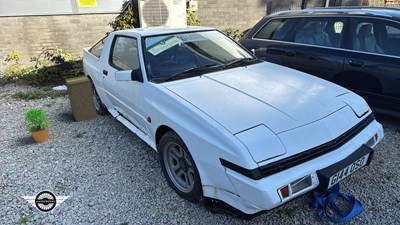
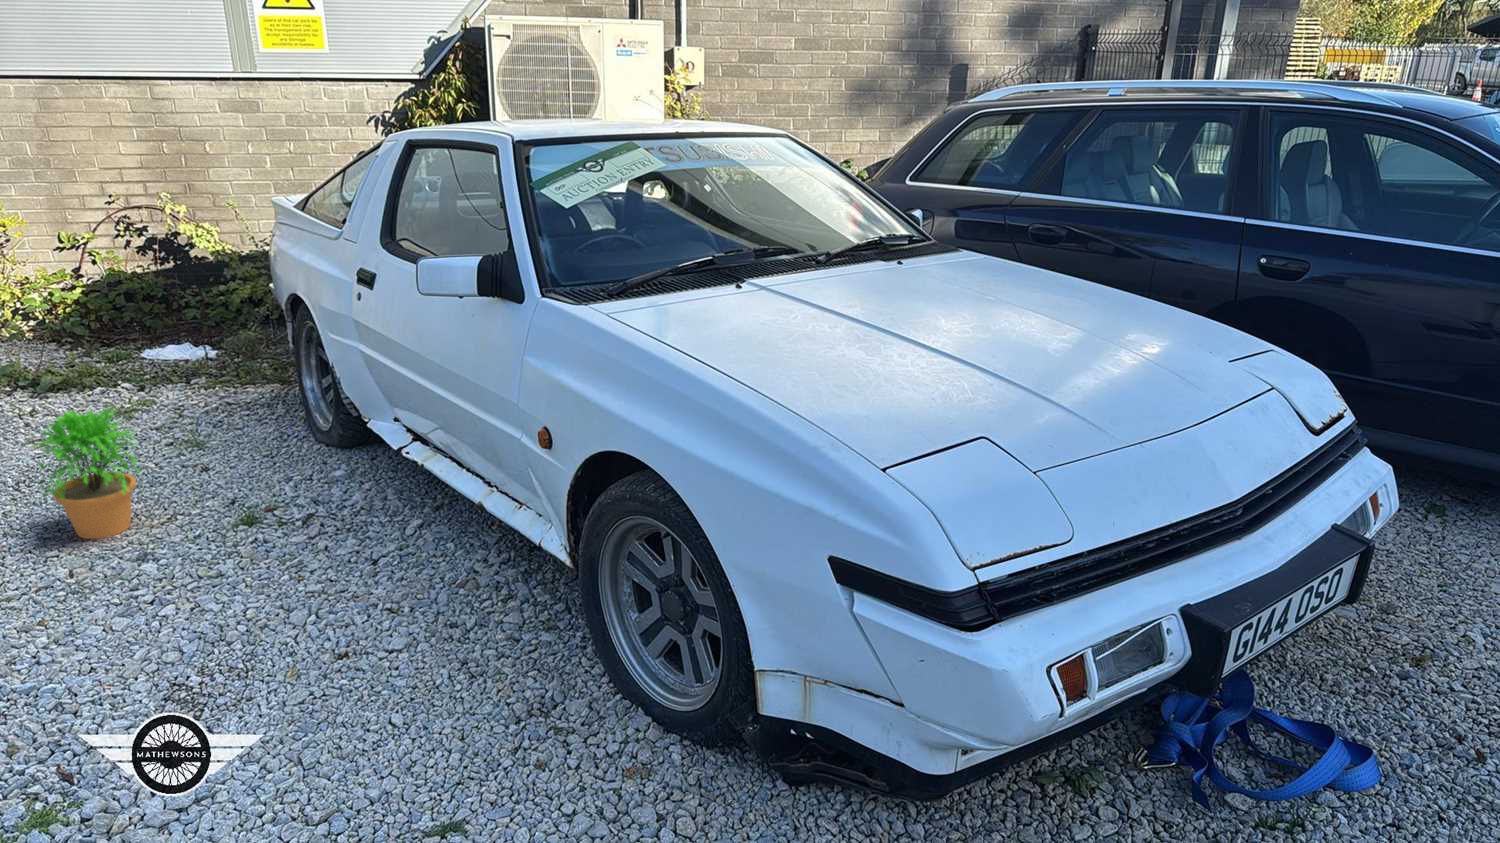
cardboard box: present [65,76,97,122] -> none [202,297,321,471]

